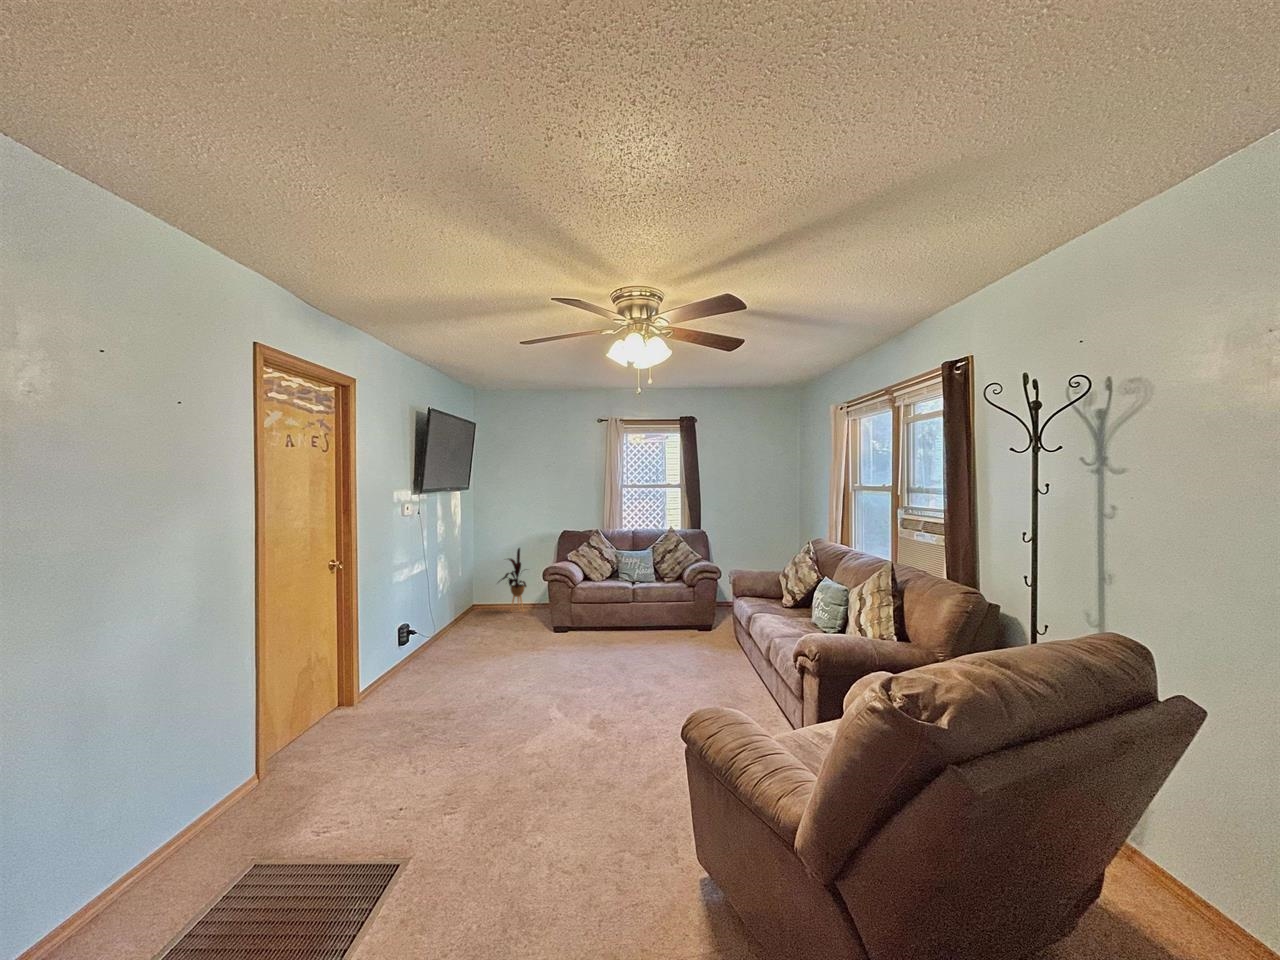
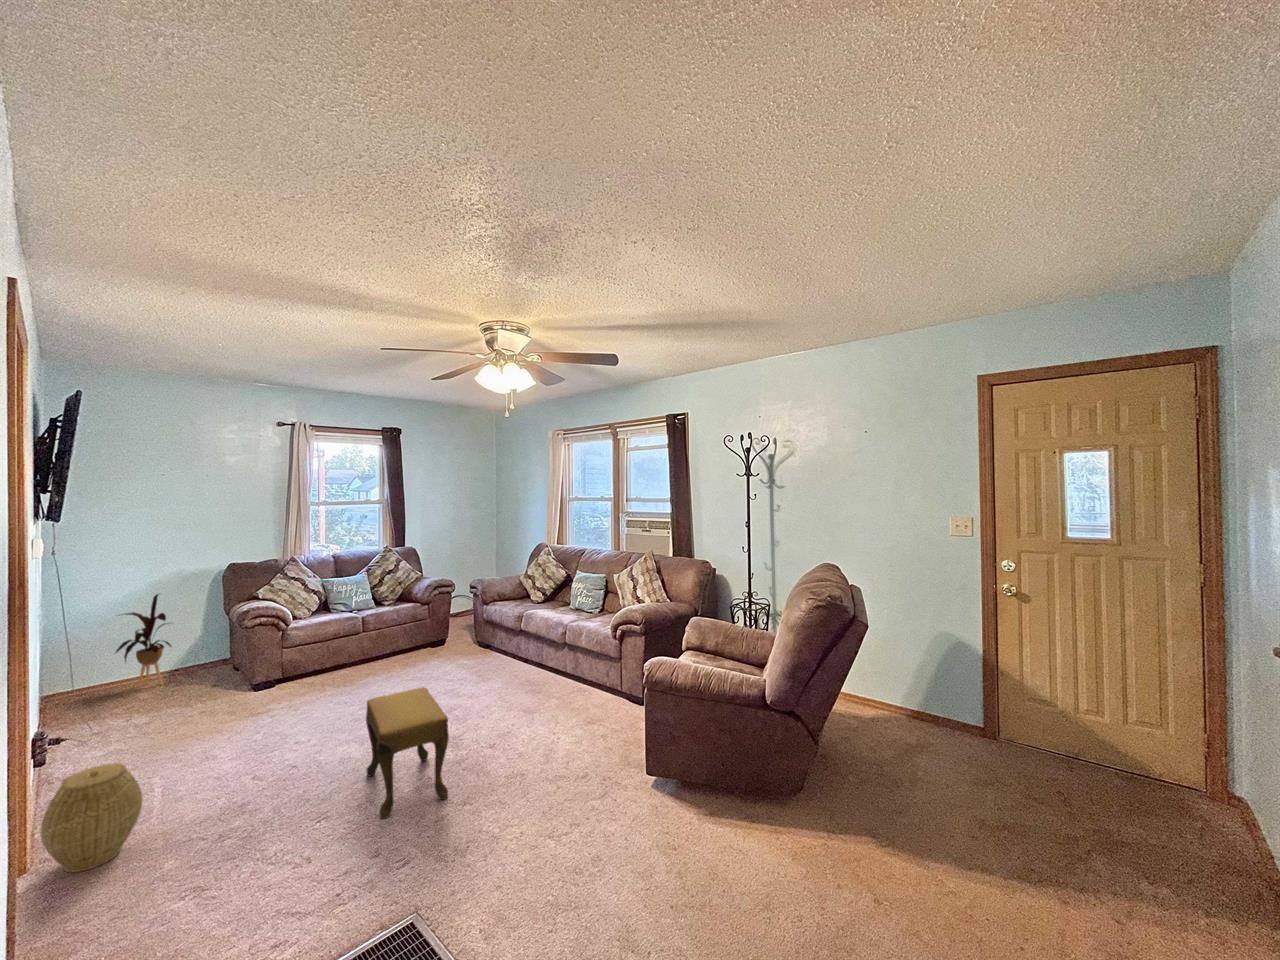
woven basket: none [331,655,383,718] -> present [41,763,143,873]
footstool: none [462,661,555,777] -> present [366,687,449,819]

